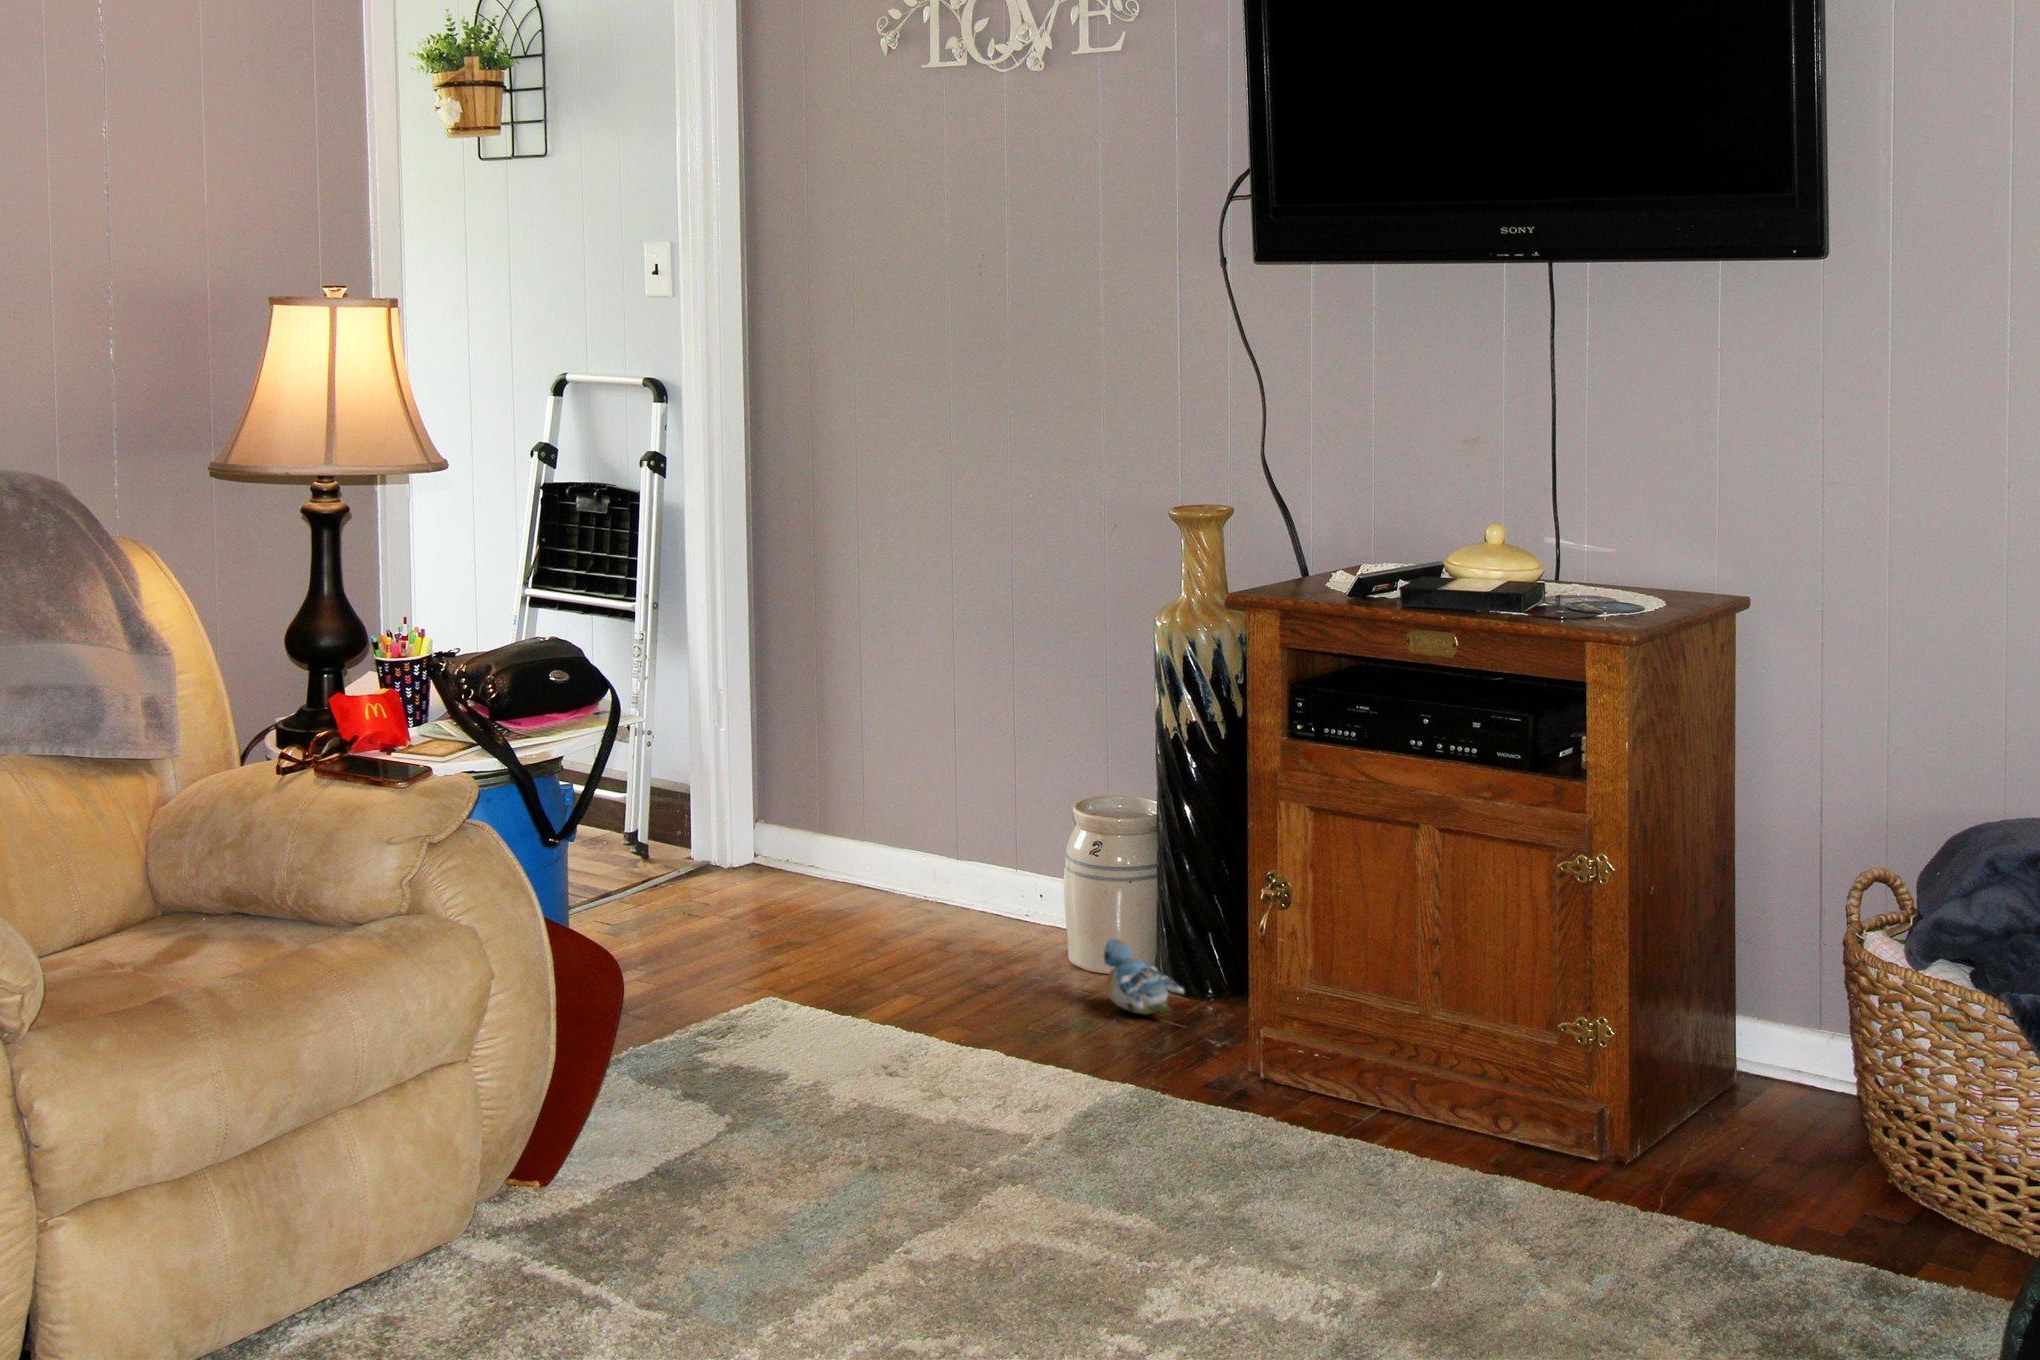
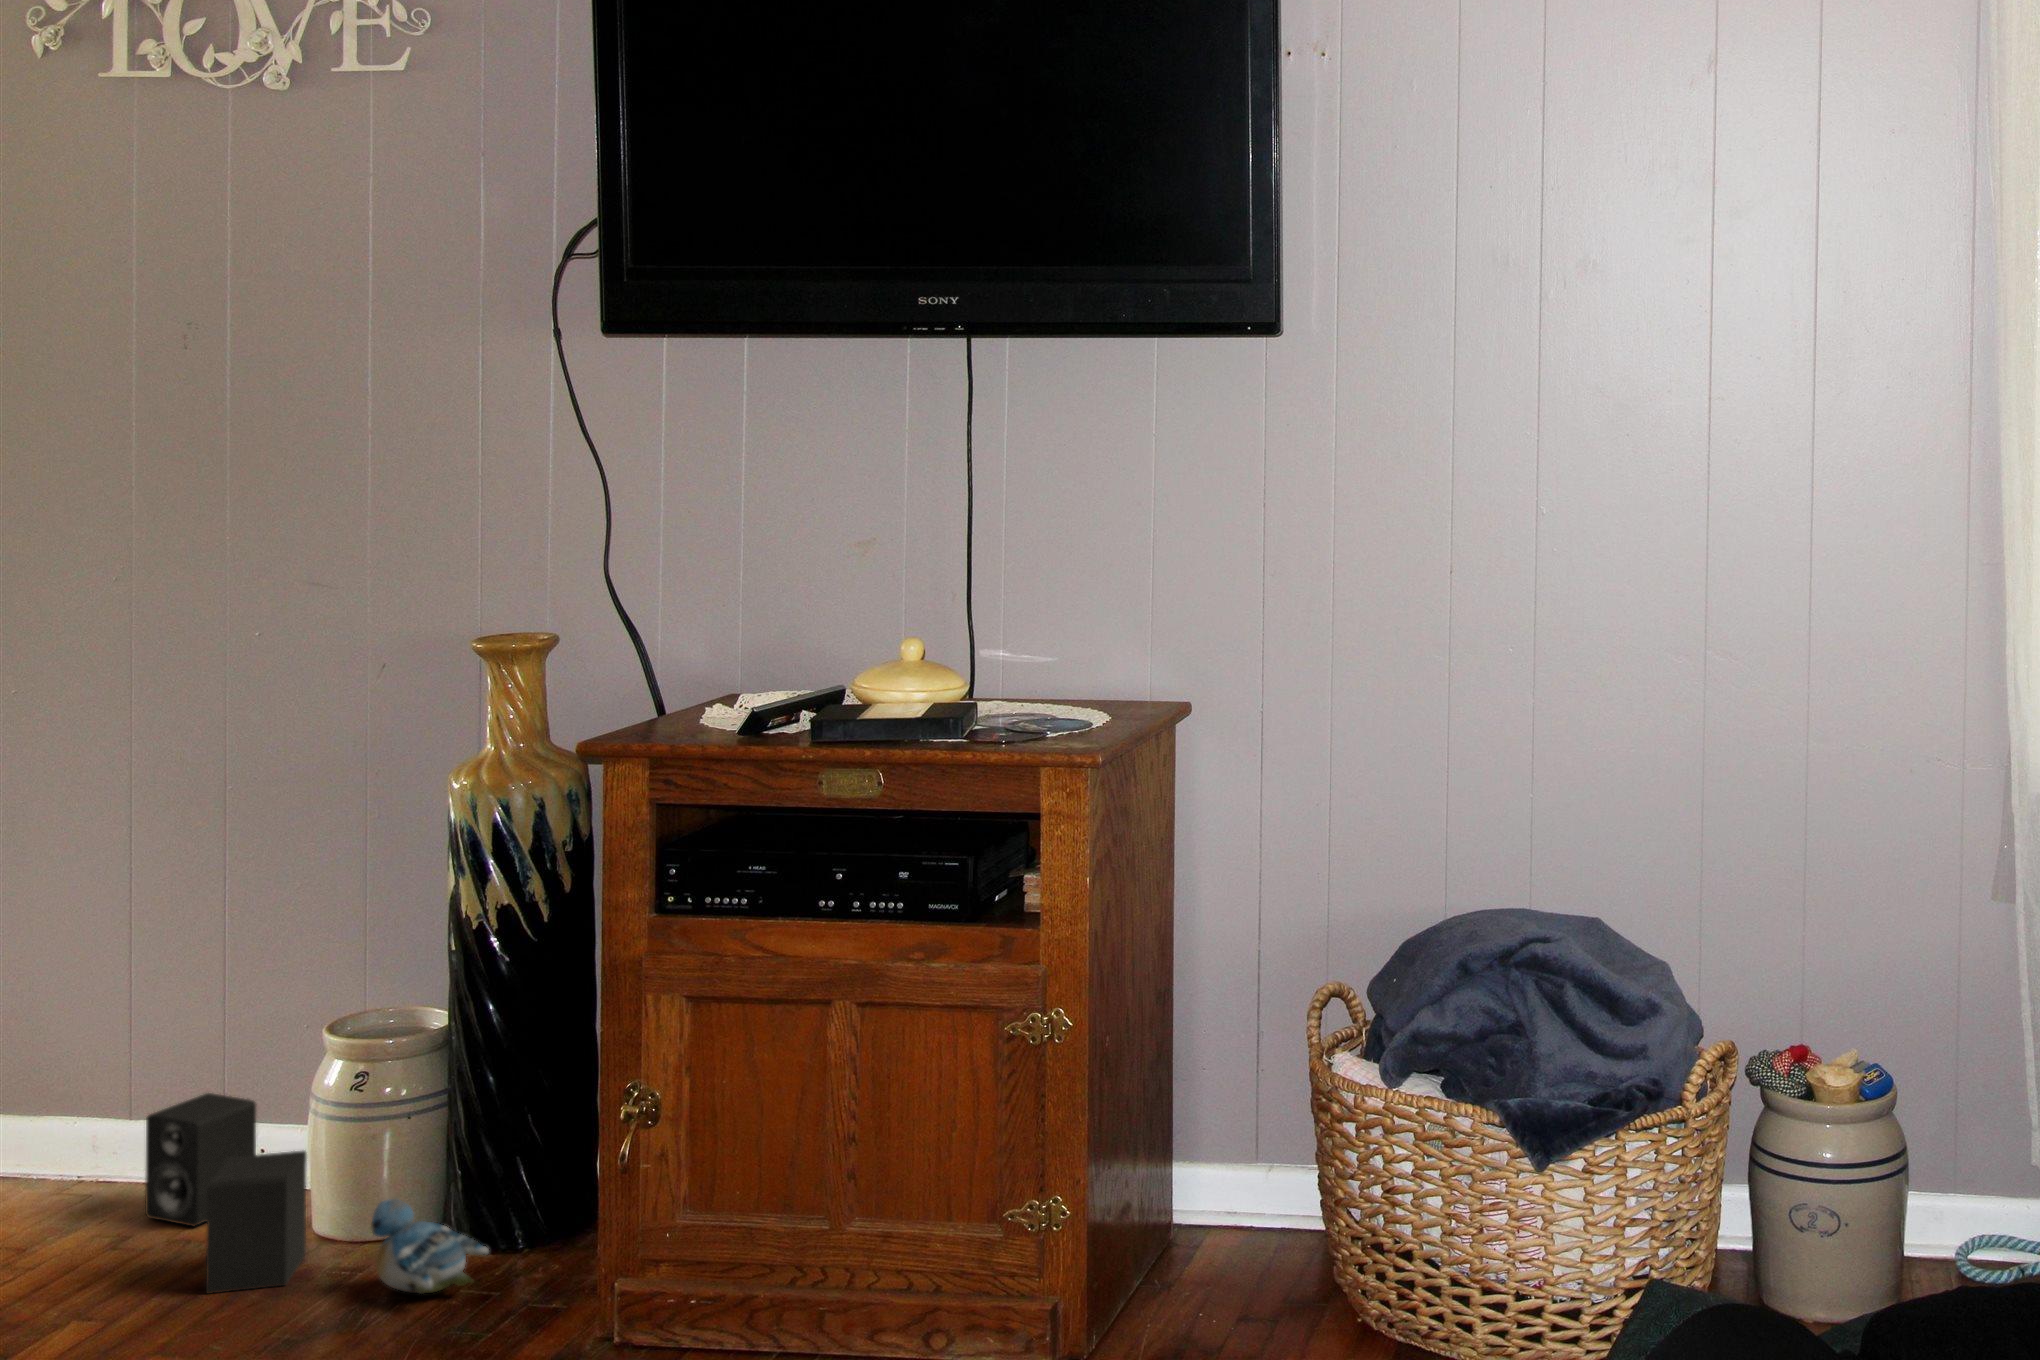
speaker: none [964,847,1064,993] -> present [145,1093,307,1293]

